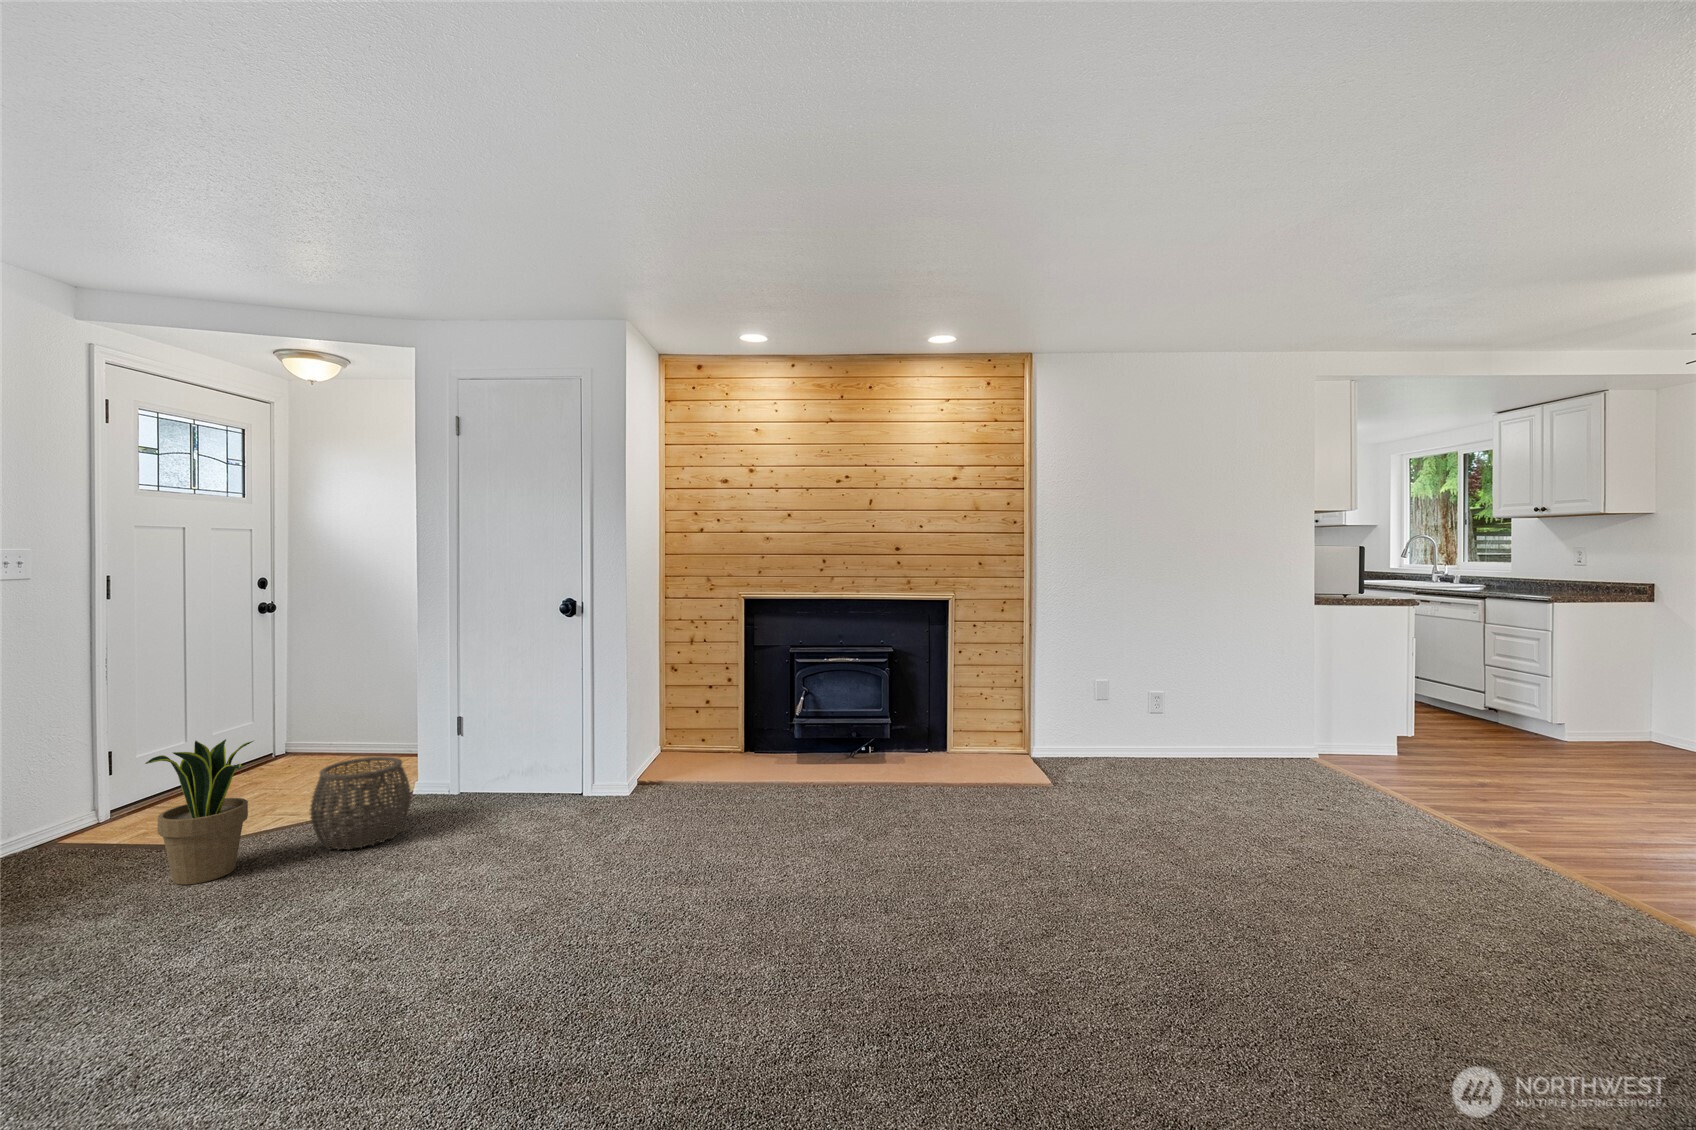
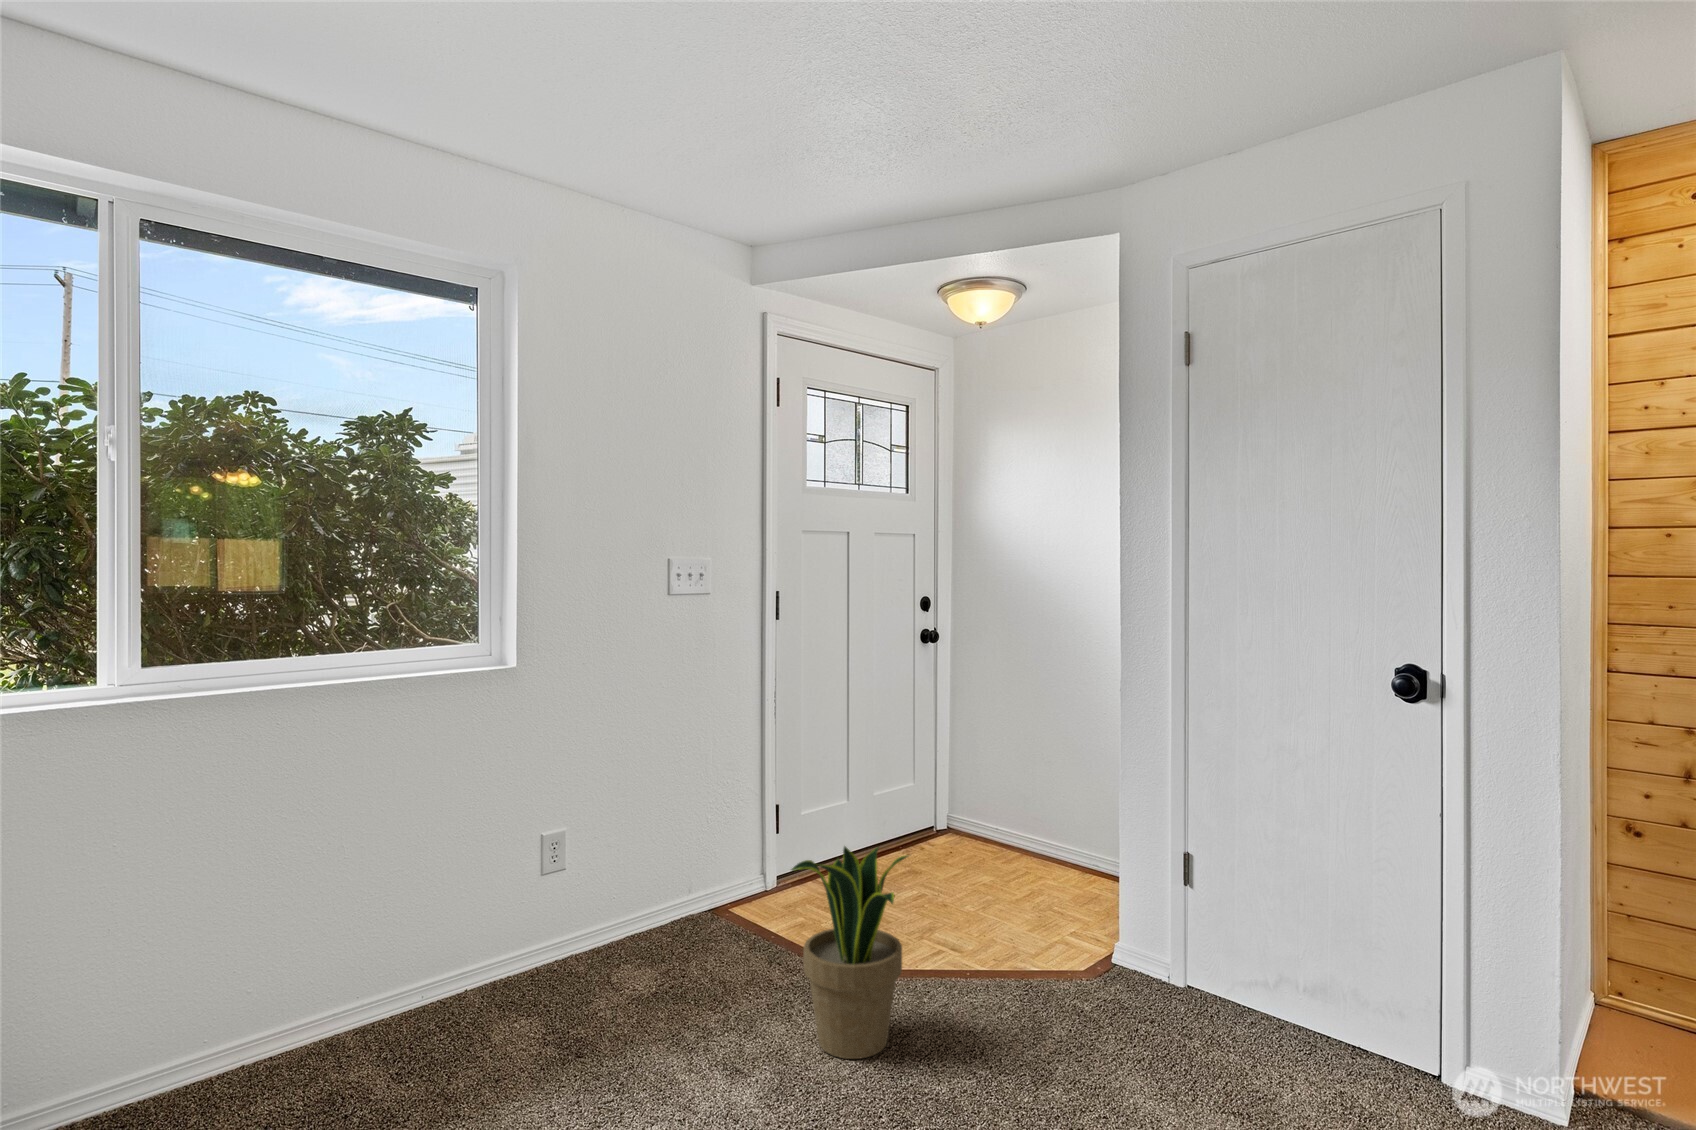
woven basket: present [310,757,411,850] -> none [977,902,1121,1068]

